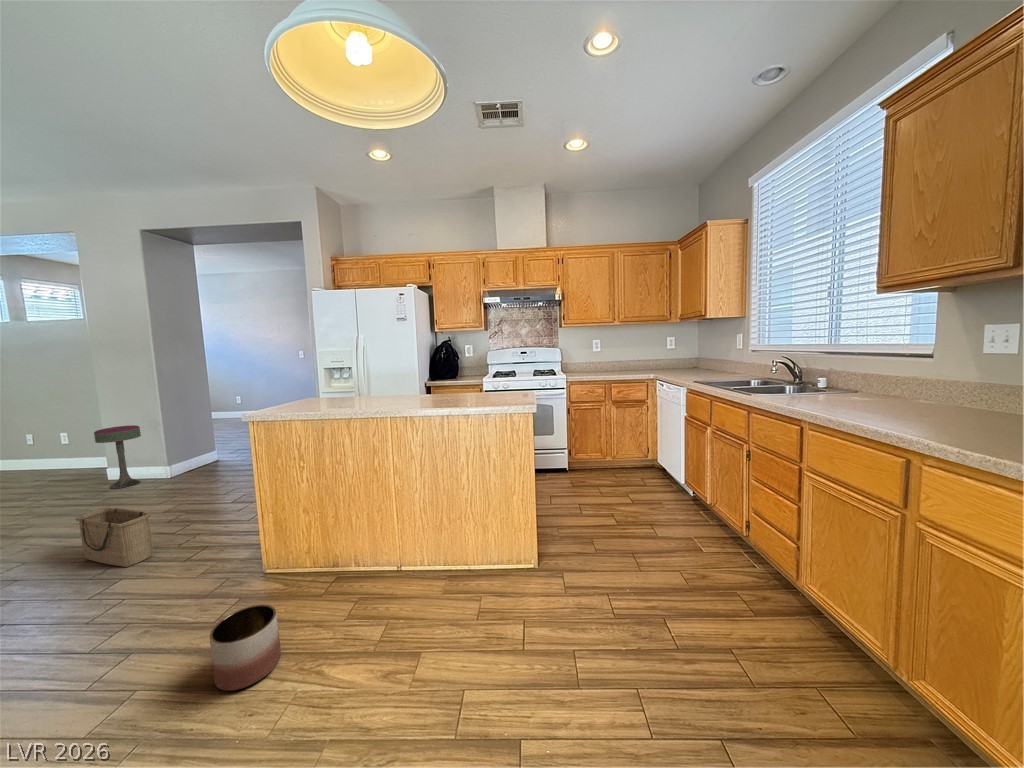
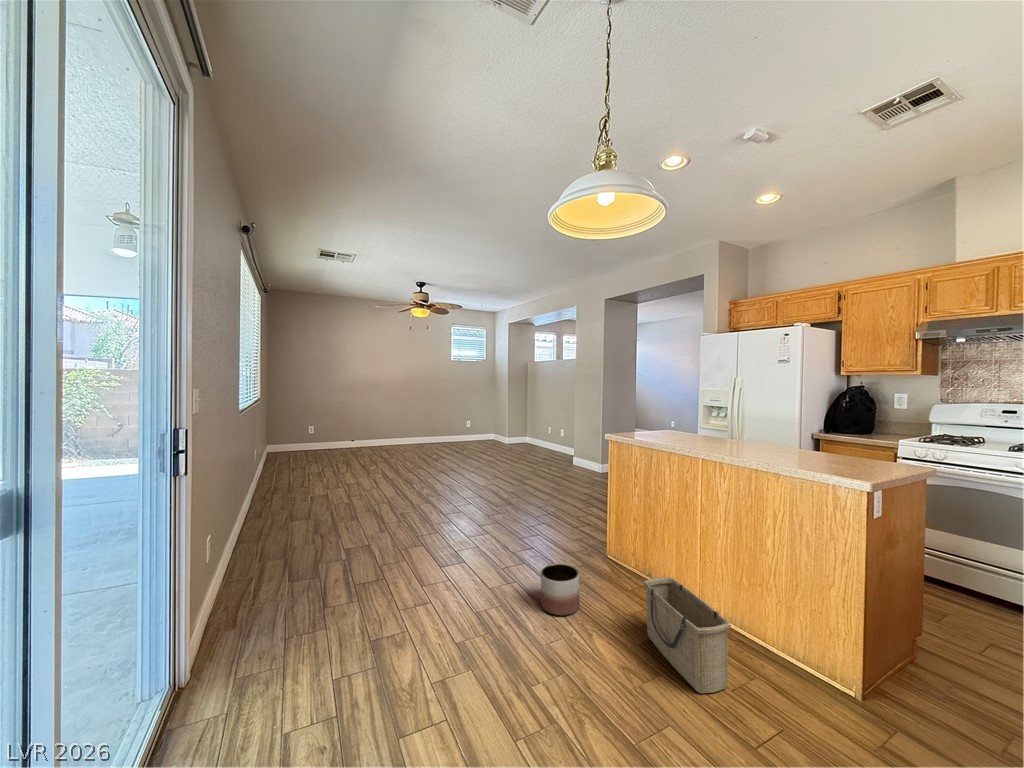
bar stool: present [94,425,141,489] -> none [564,427,586,470]
basket: present [76,508,153,567] -> present [644,577,731,693]

